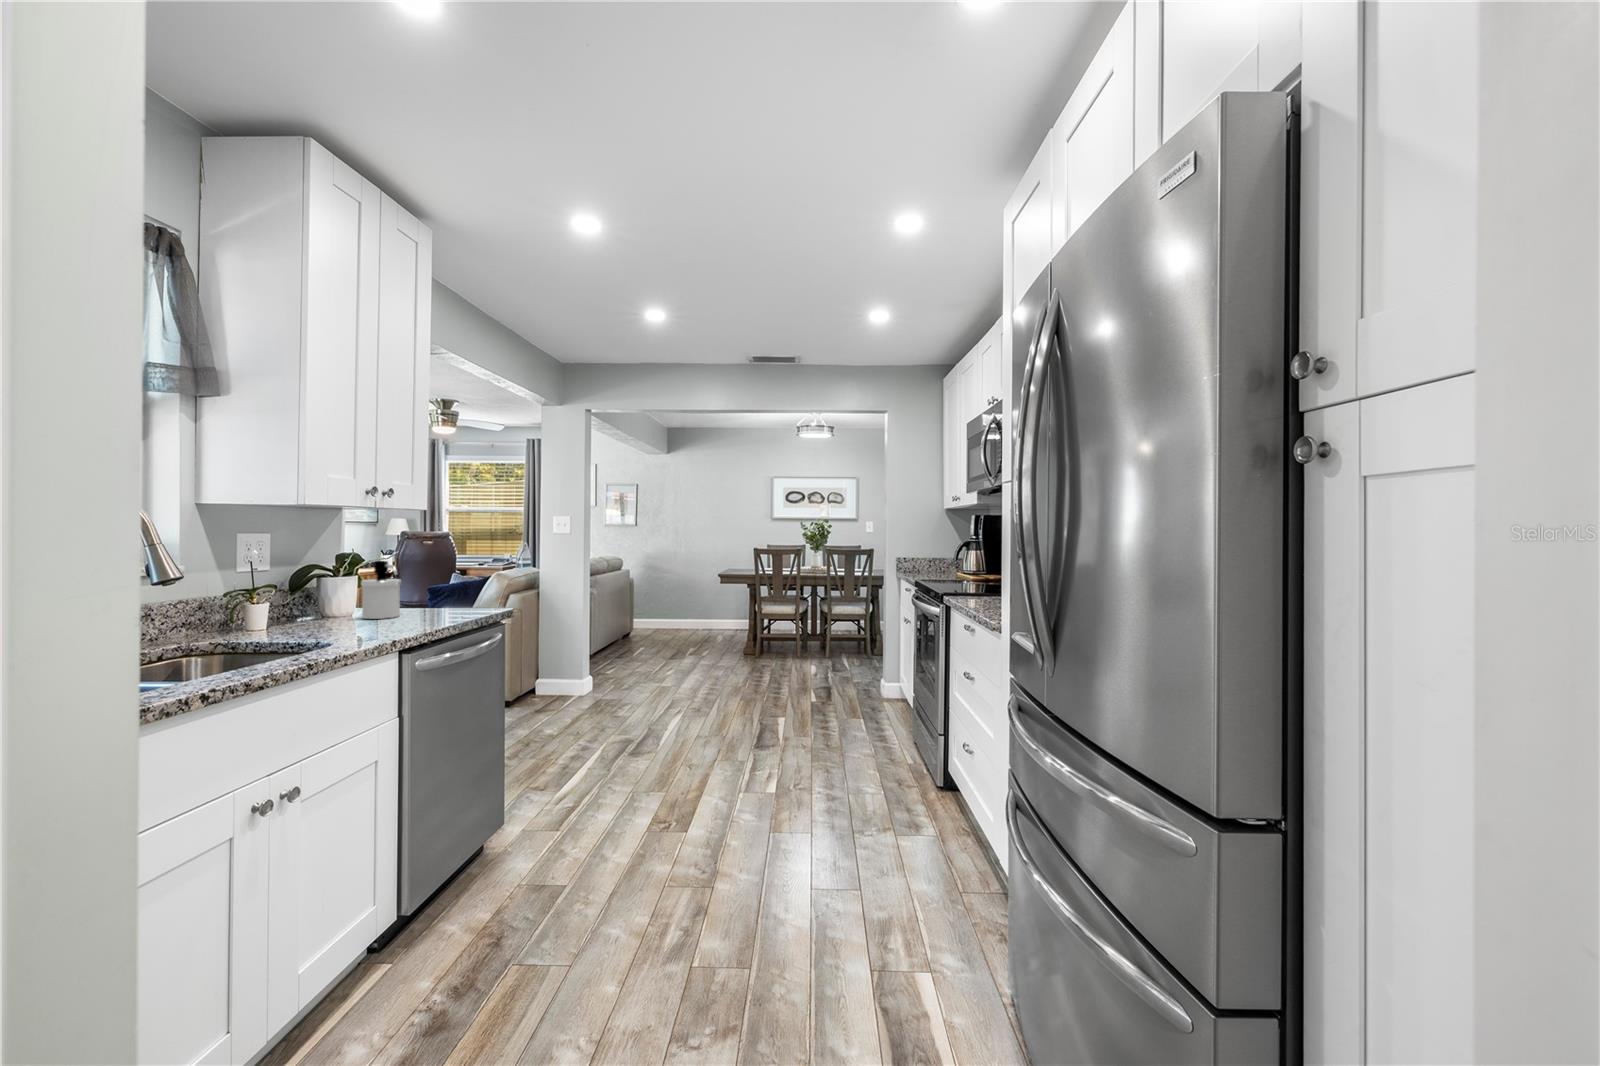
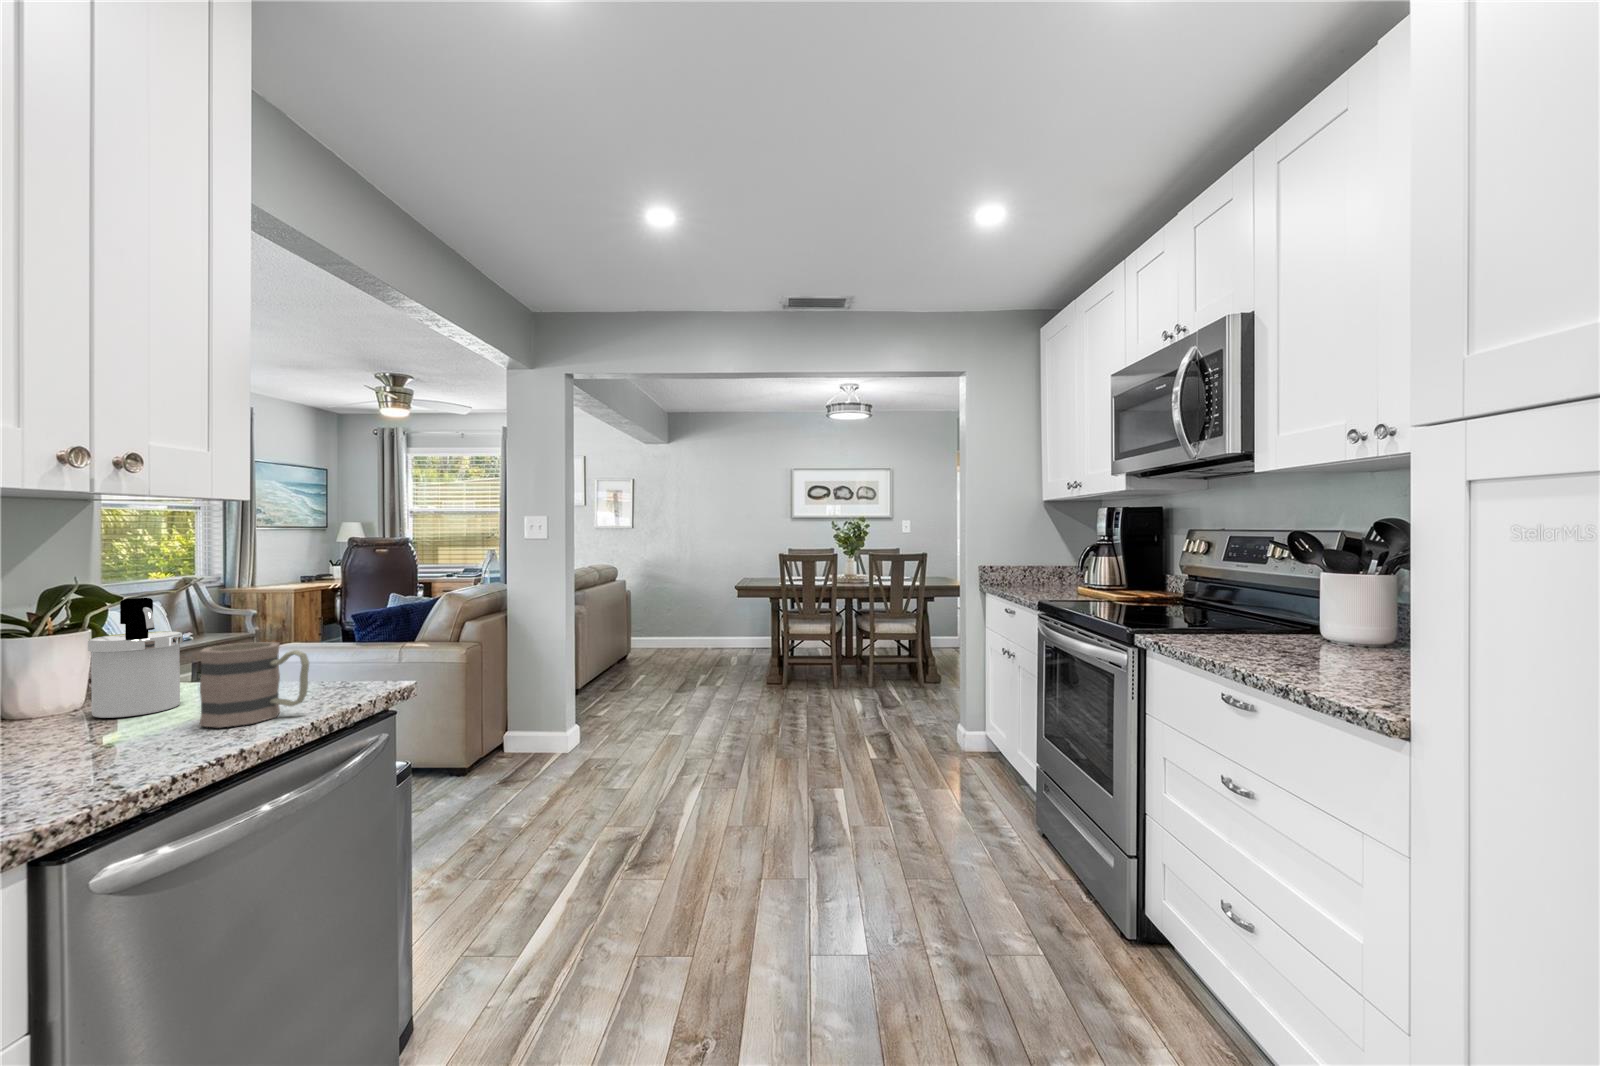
mug: none [423,583,472,621] -> present [200,642,309,727]

